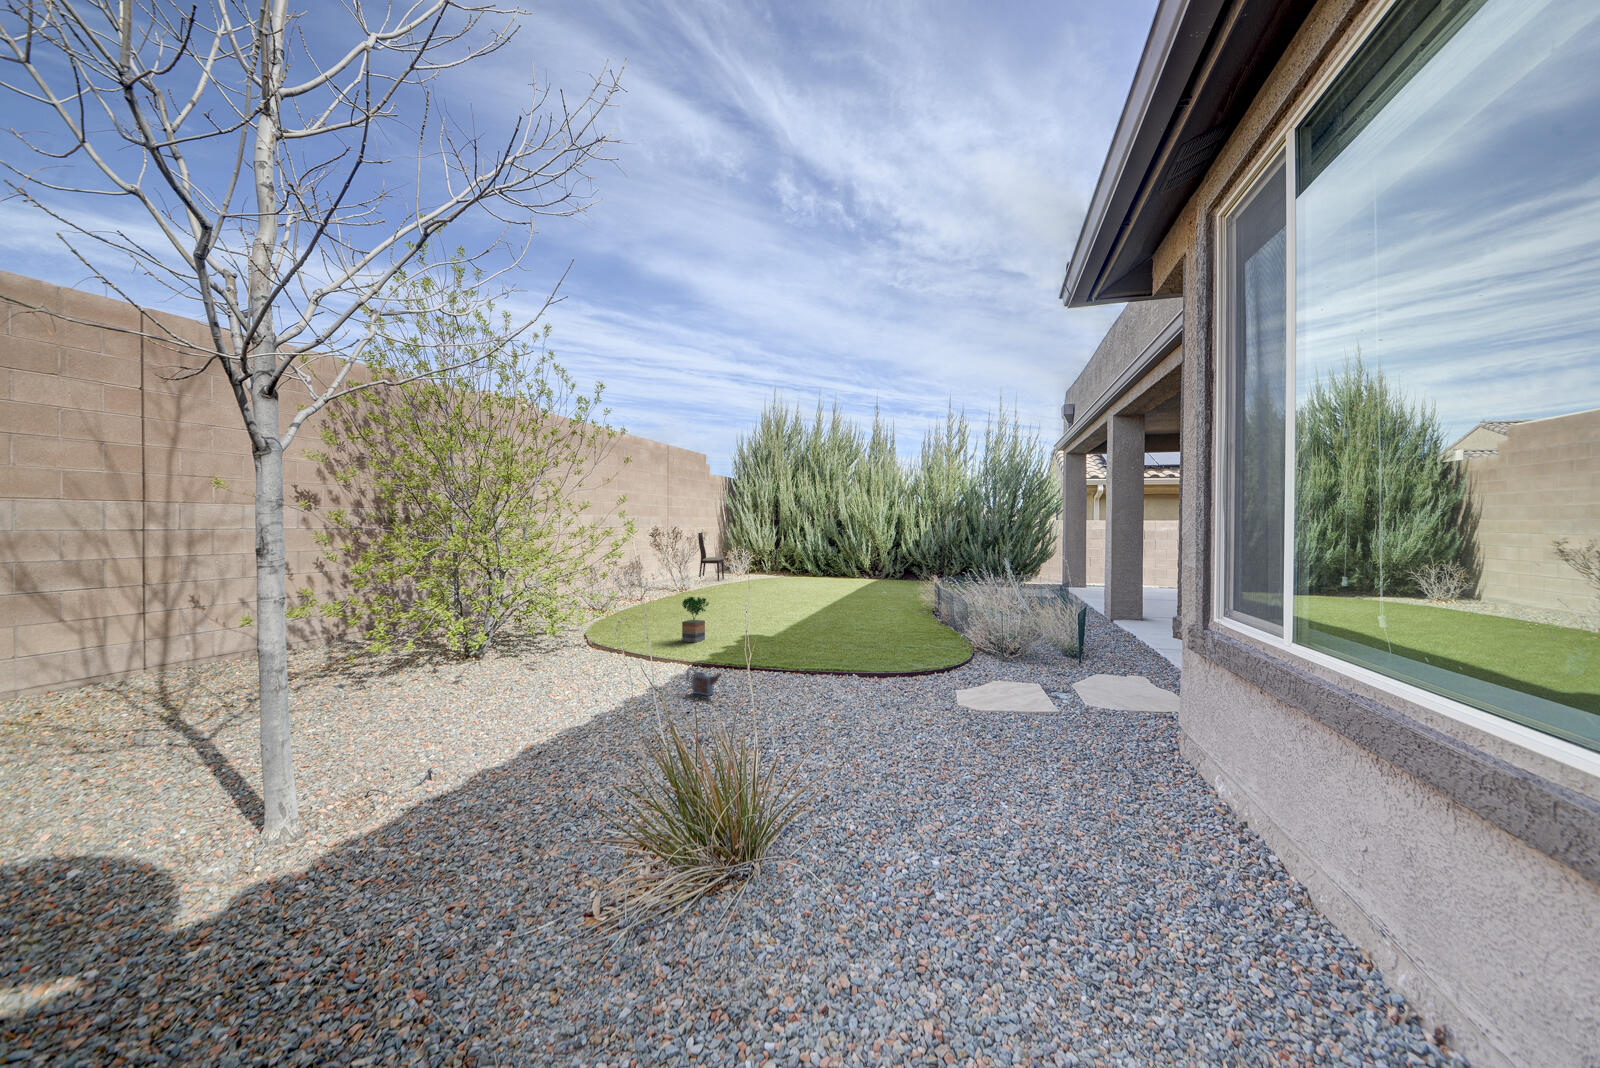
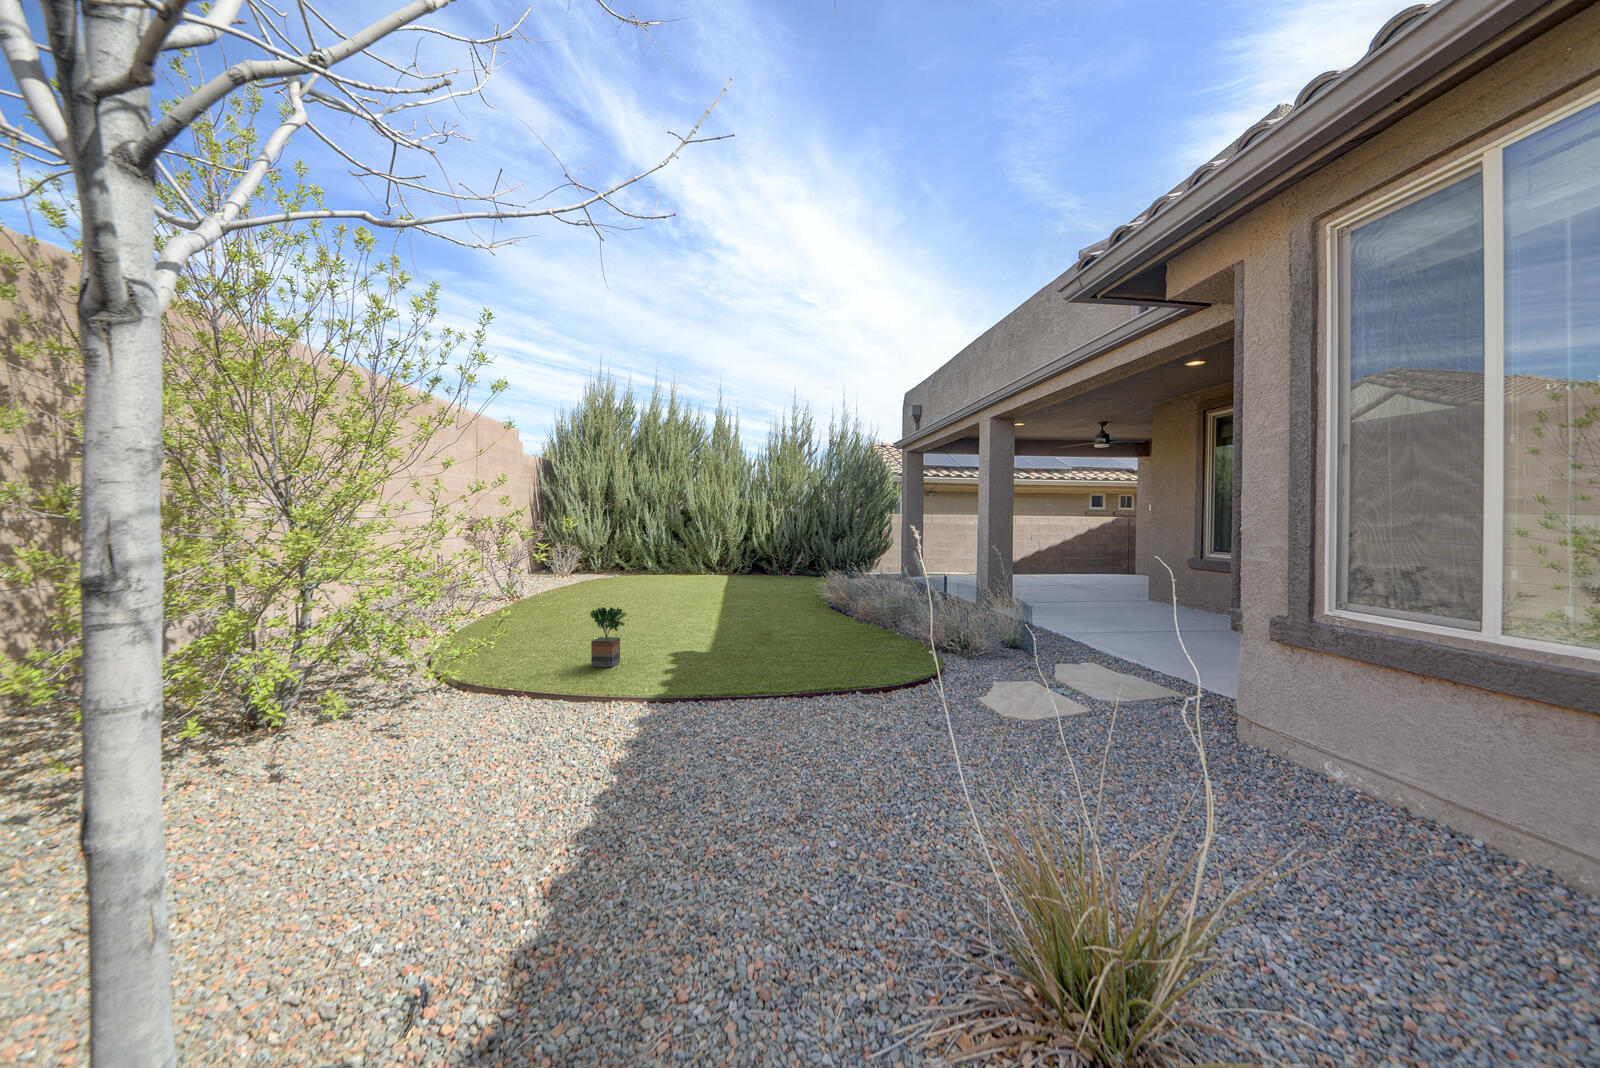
chair: present [698,533,724,581] -> none [518,526,550,584]
watering can: present [686,668,722,696] -> none [686,710,747,747]

